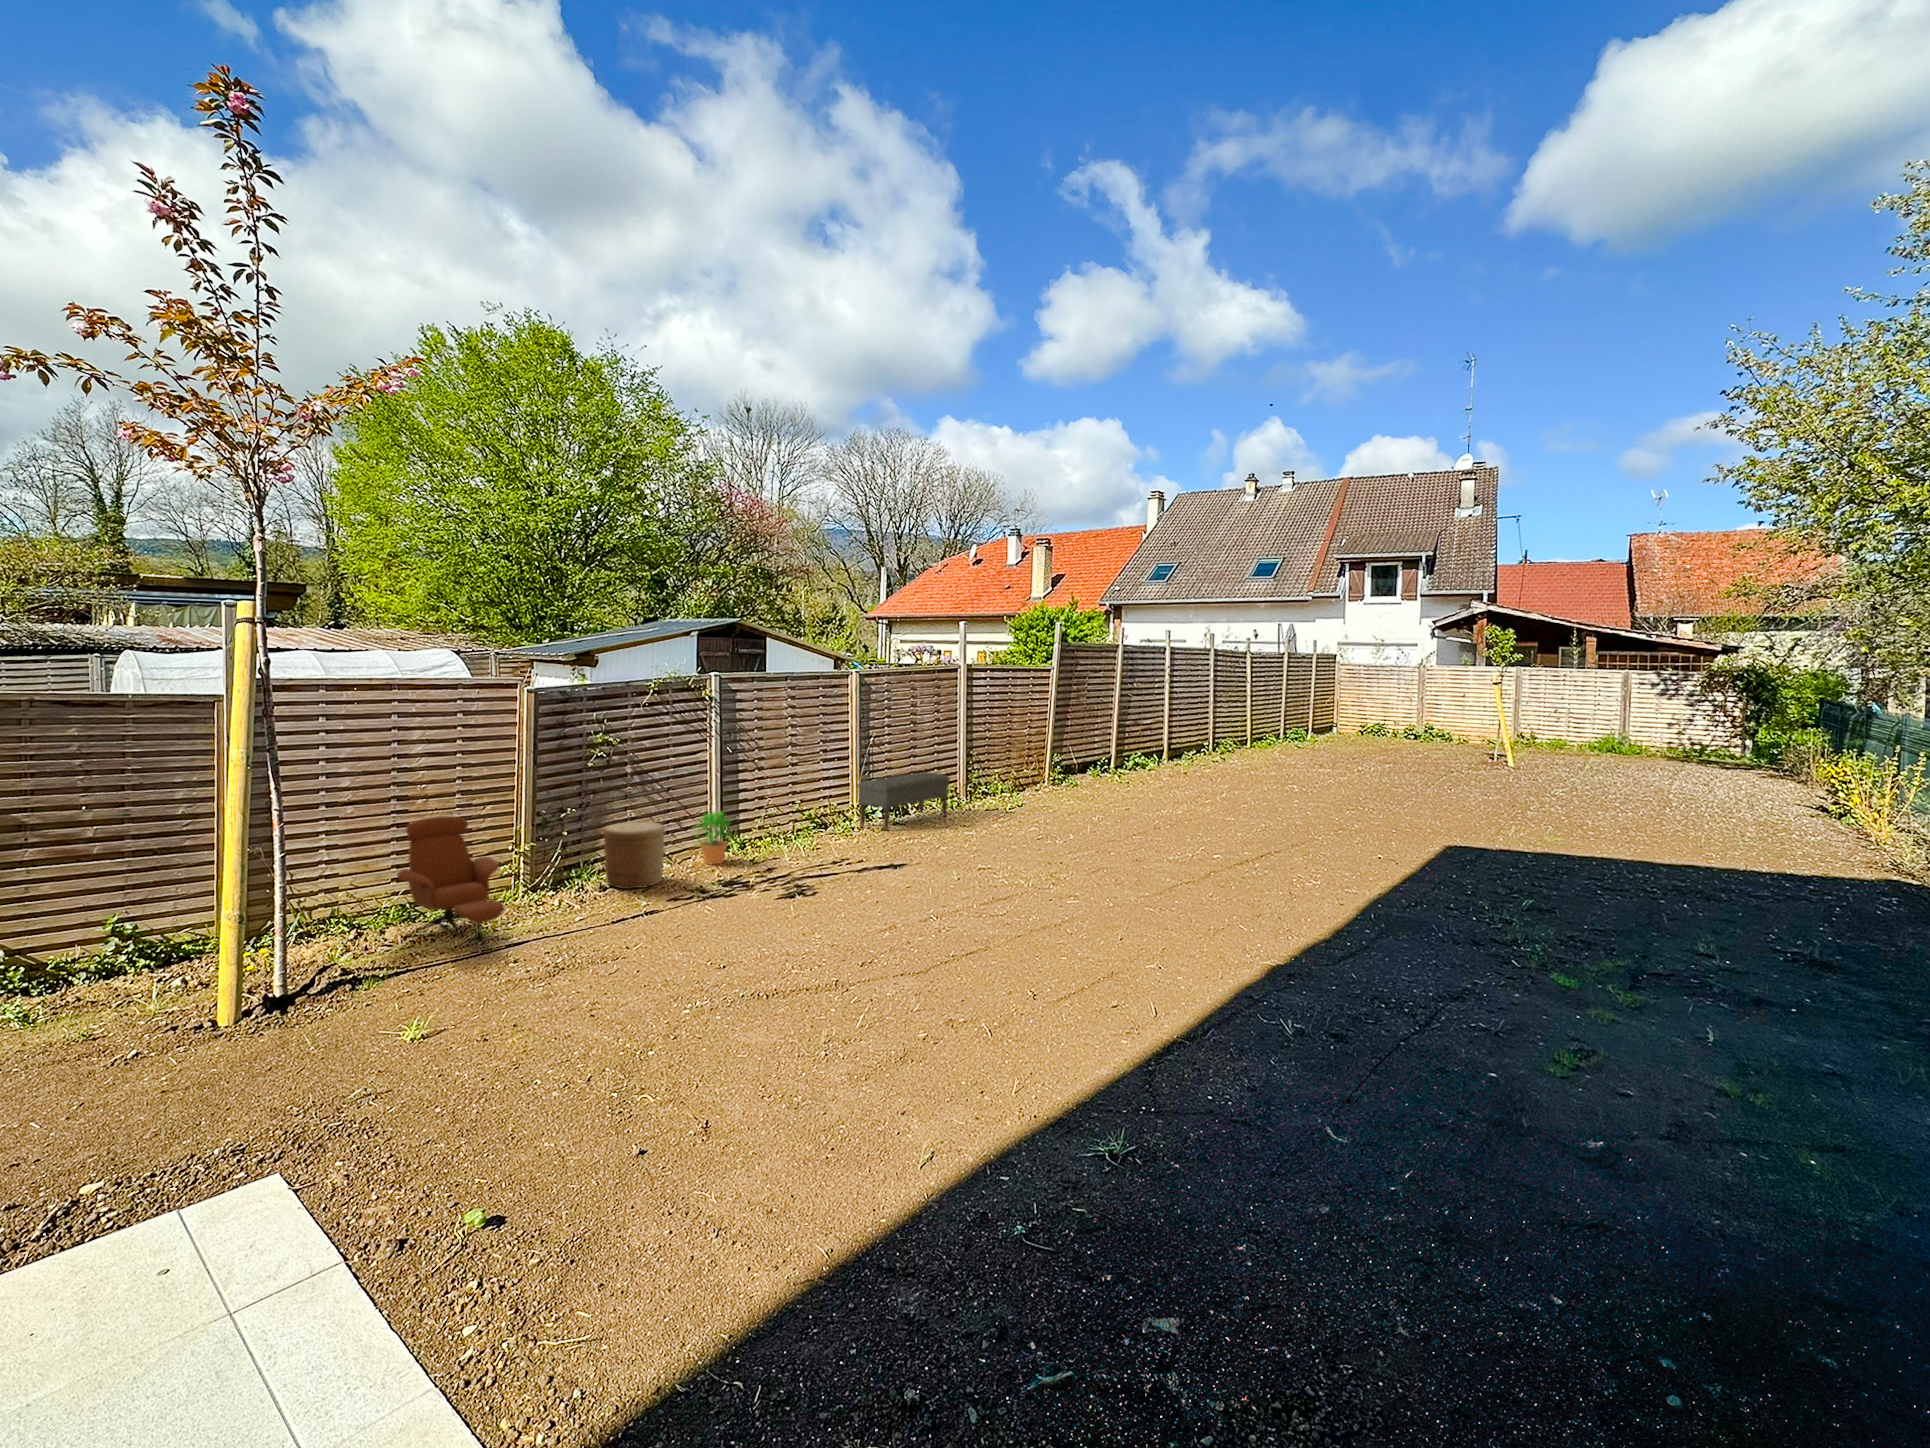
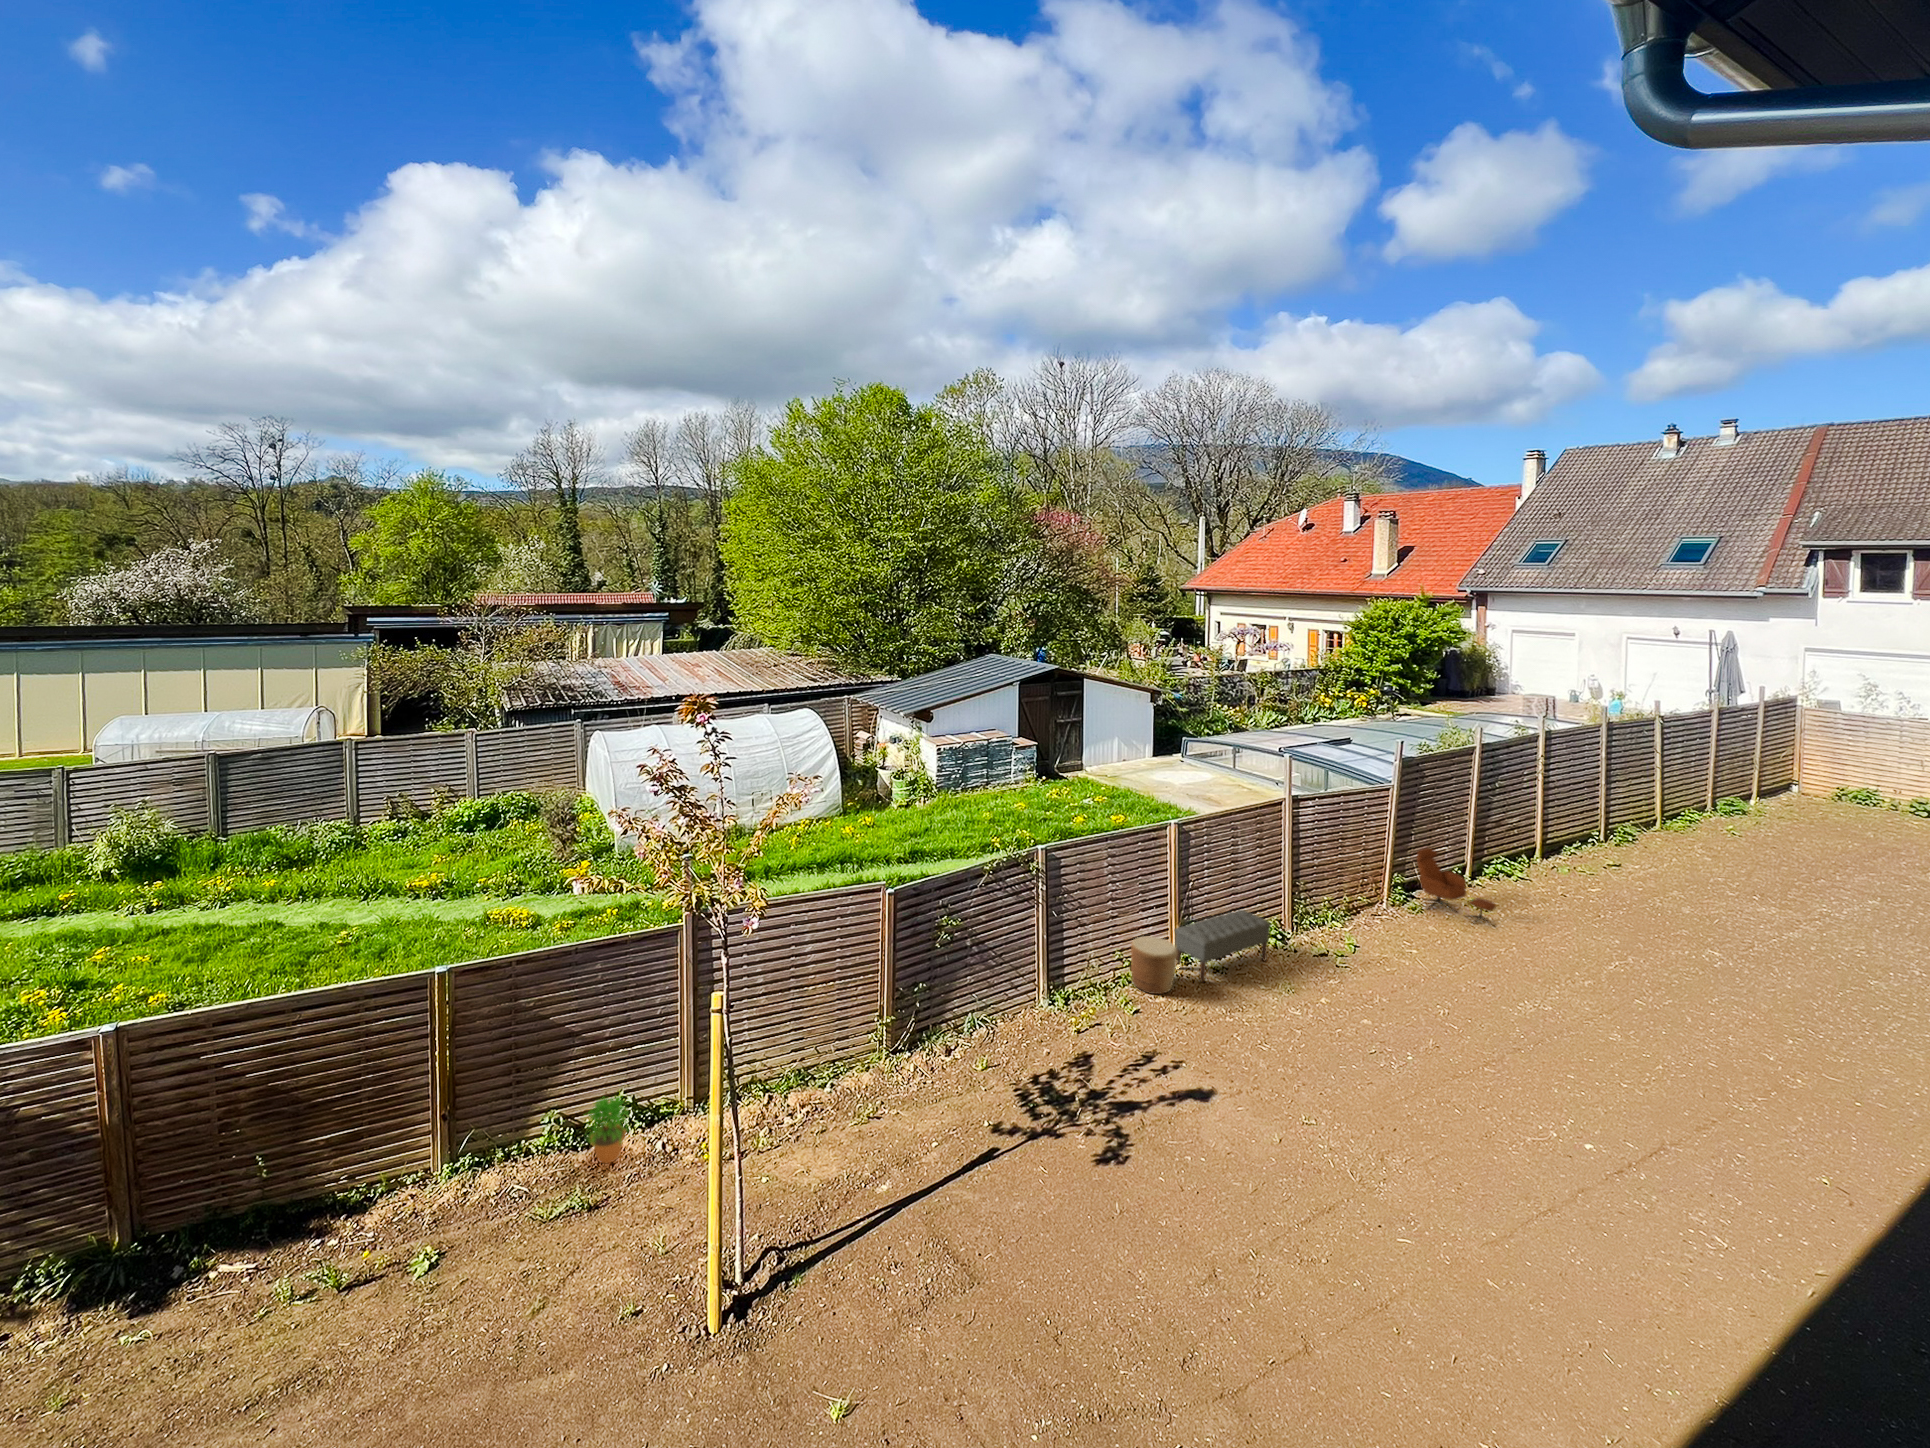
potted plant: present [696,811,731,864] -> present [585,1096,628,1163]
lounge chair: present [397,816,506,953] -> present [1417,848,1496,921]
woven basket: present [603,822,665,889] -> present [1131,936,1178,994]

